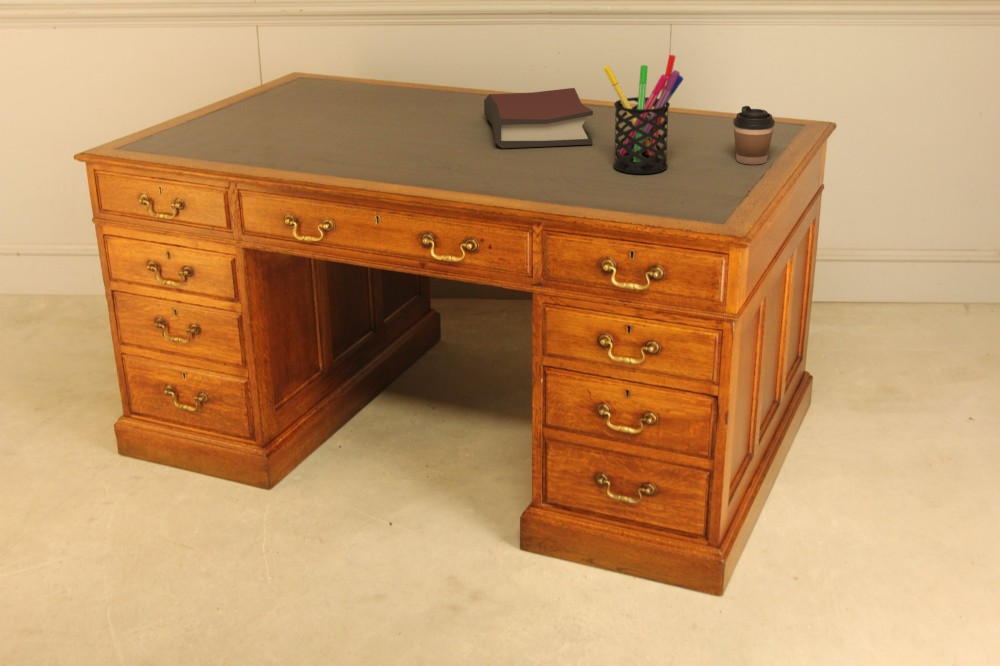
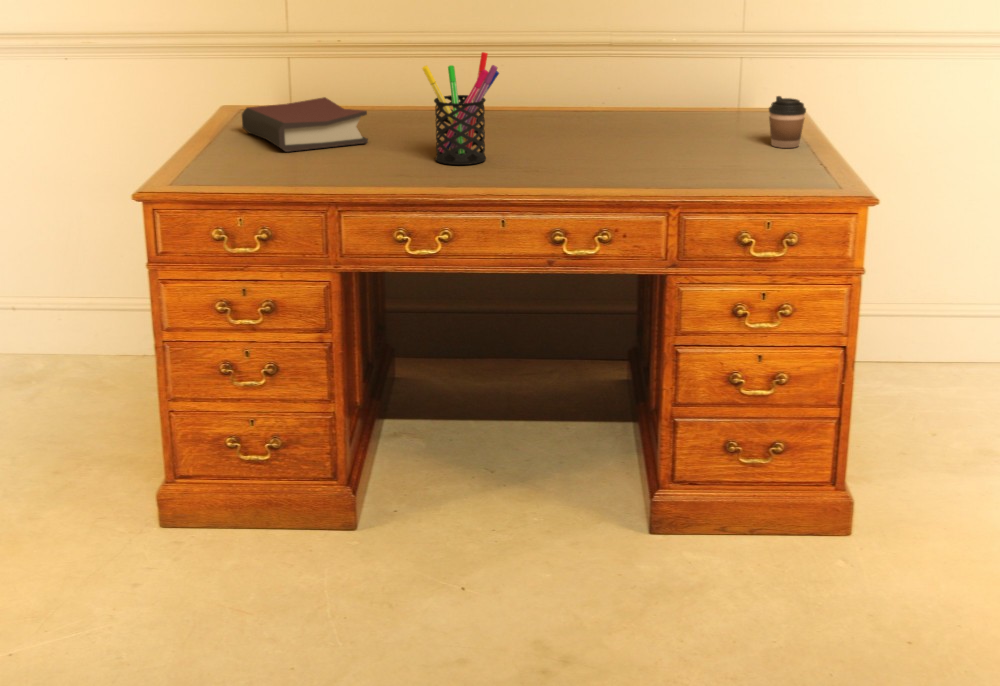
pen holder: present [604,55,683,174] -> present [422,52,499,165]
hardback book: present [484,88,593,148] -> present [242,97,368,152]

